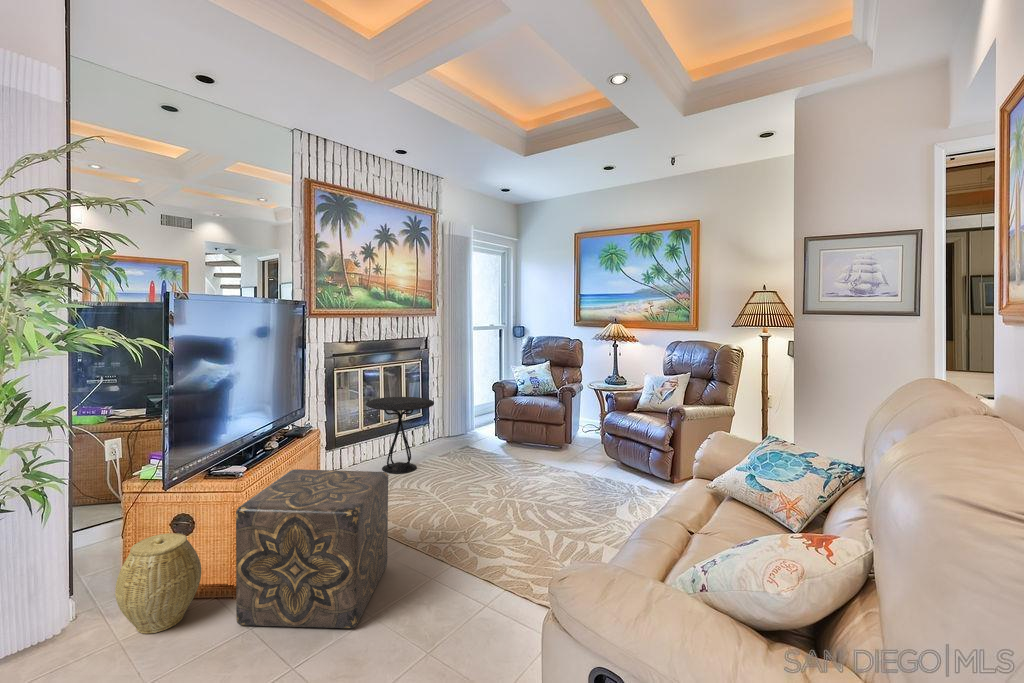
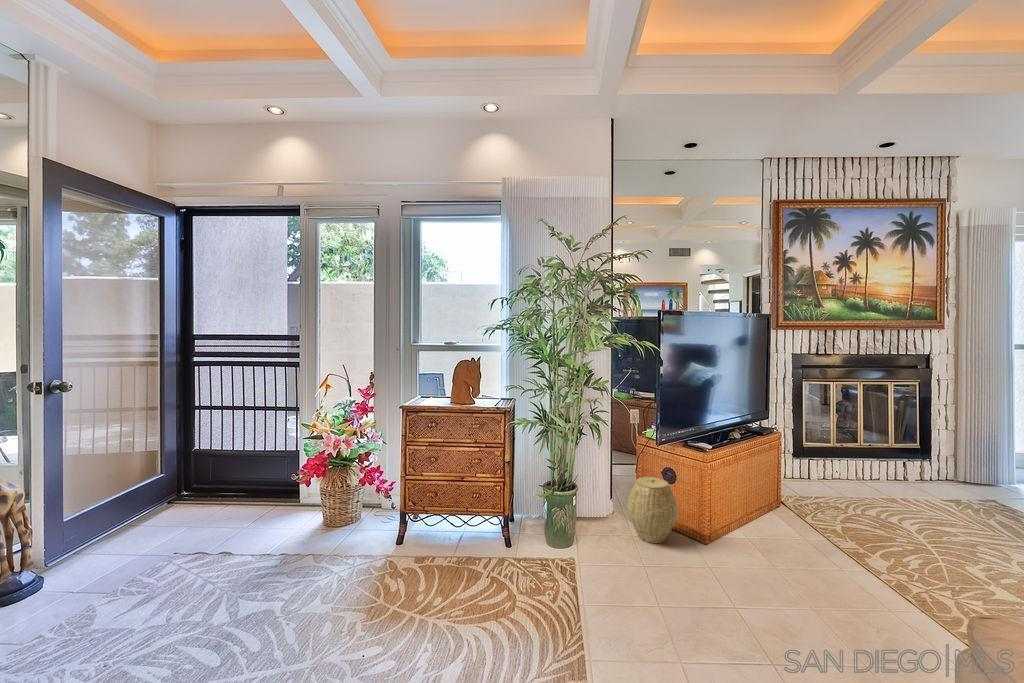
side table: present [366,397,434,474] -> none [837,415,934,502]
ottoman: present [236,469,388,628] -> none [699,457,846,607]

